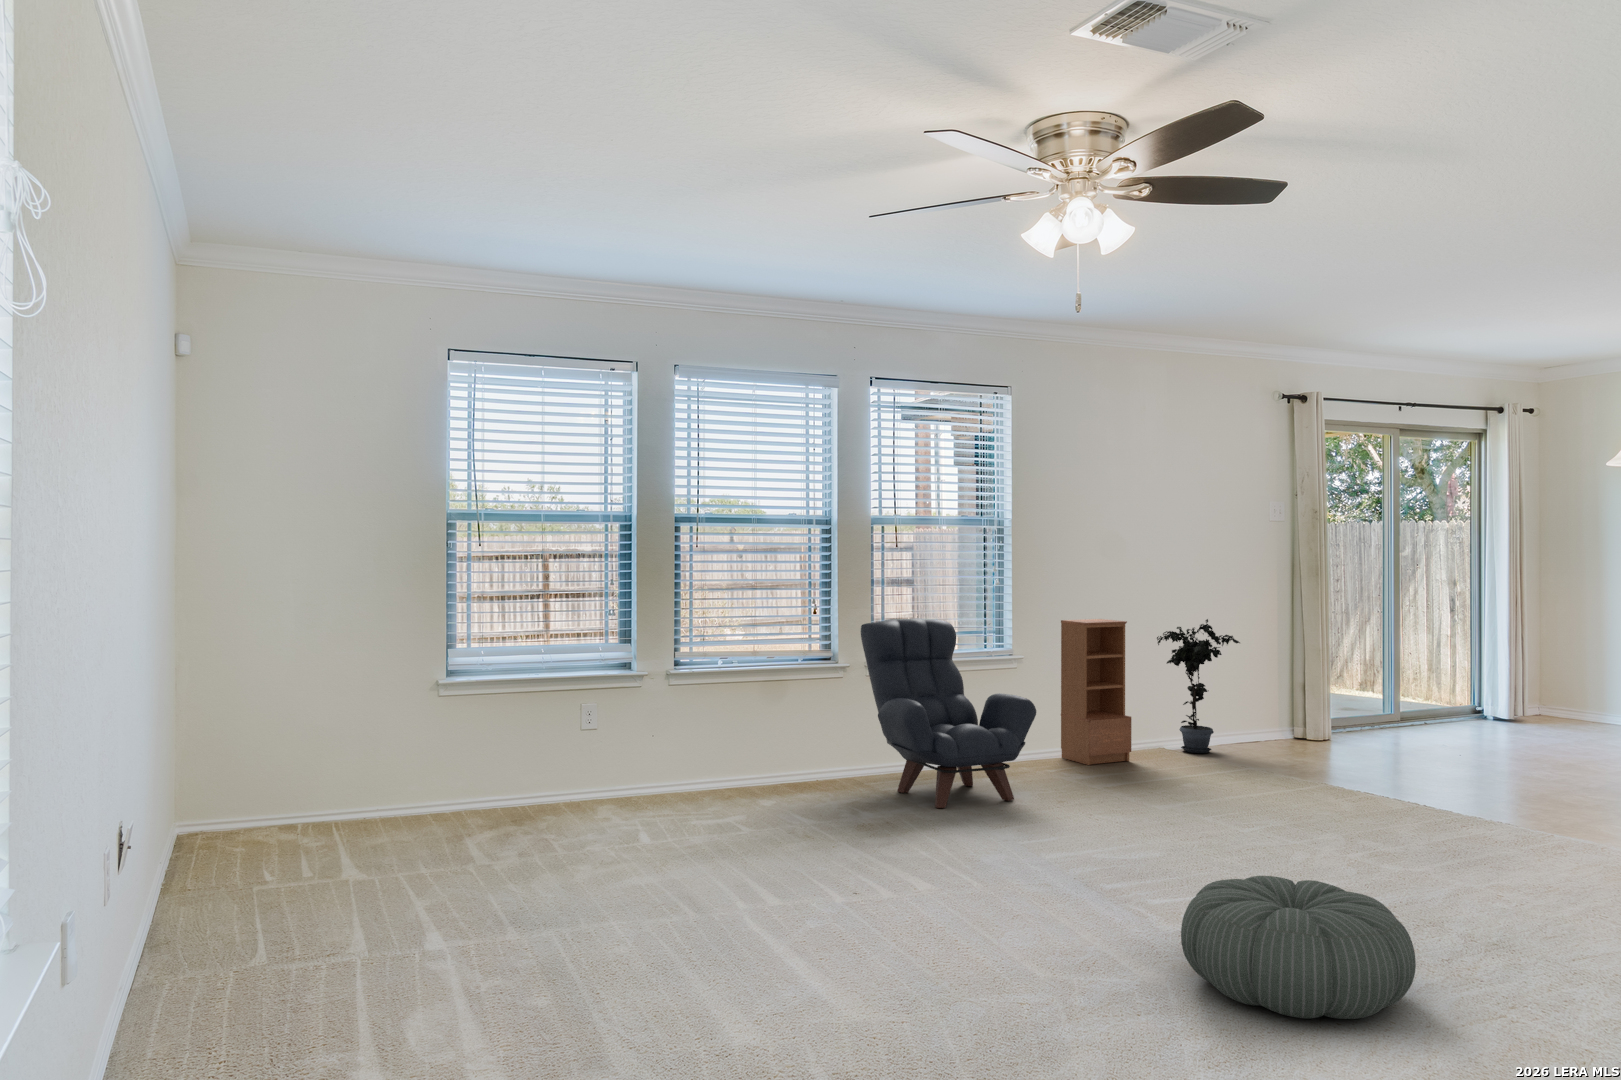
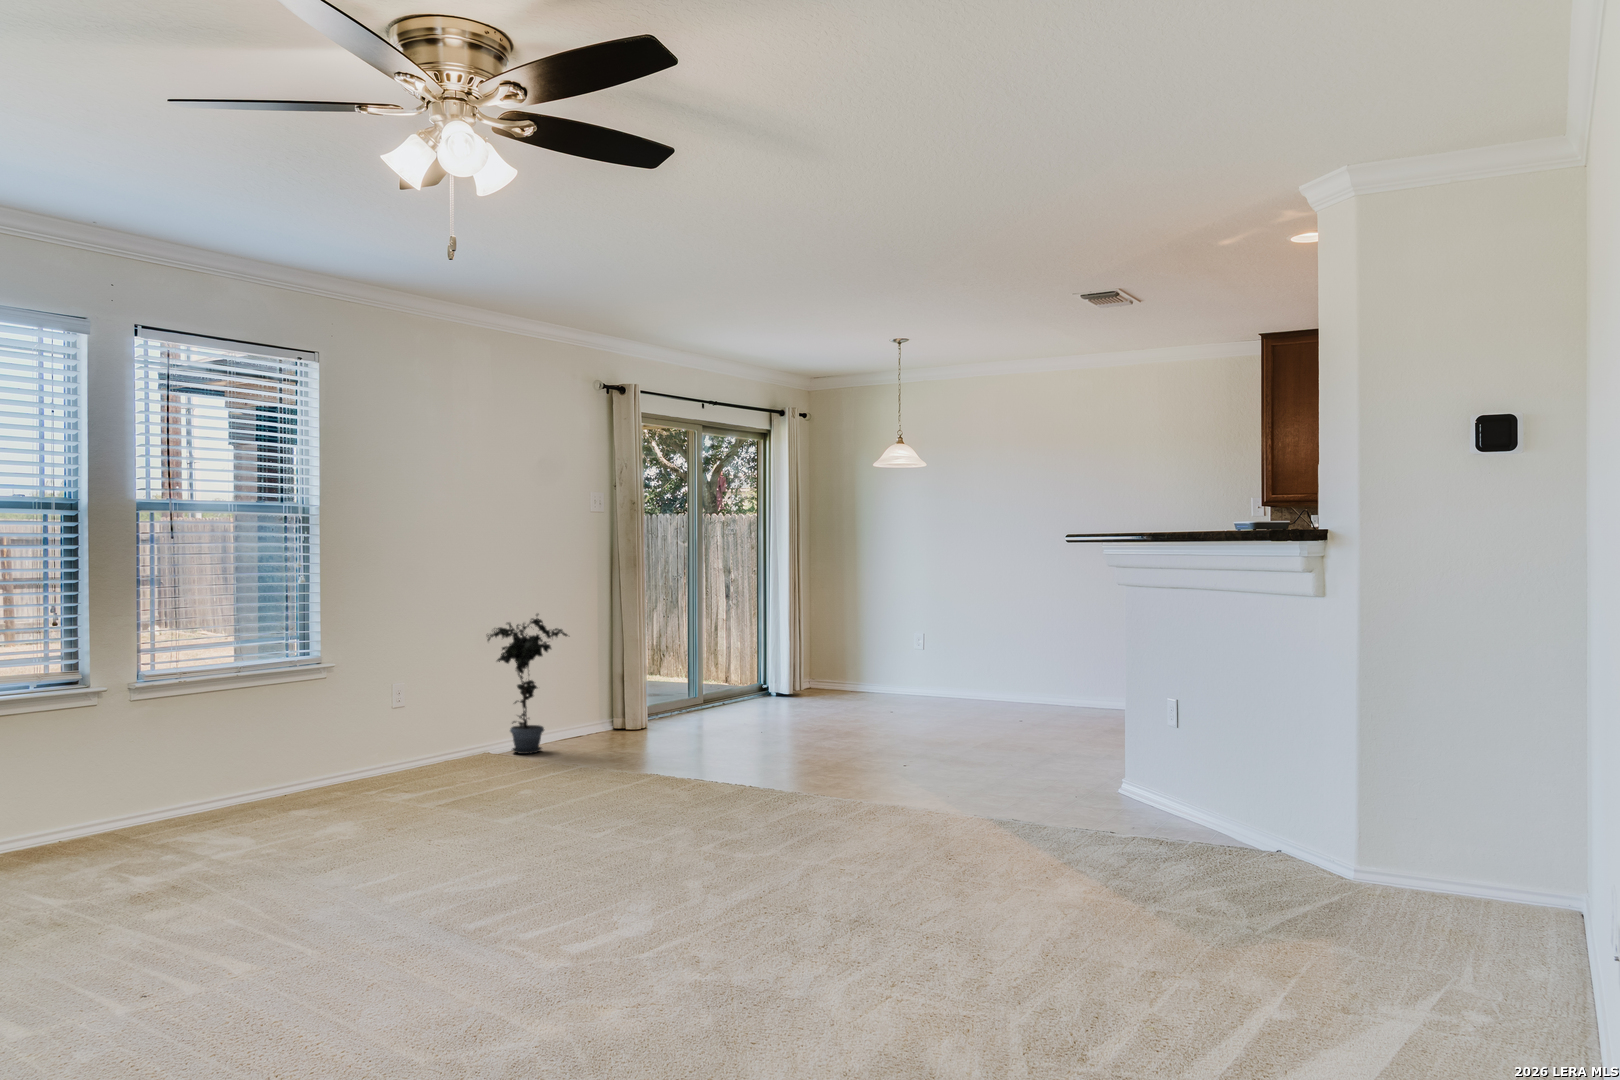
armchair: present [861,618,1036,808] -> none [124,625,364,855]
bookcase: present [1061,619,1131,765] -> none [382,618,462,780]
pouf: present [1181,876,1416,1019] -> none [576,864,798,1009]

